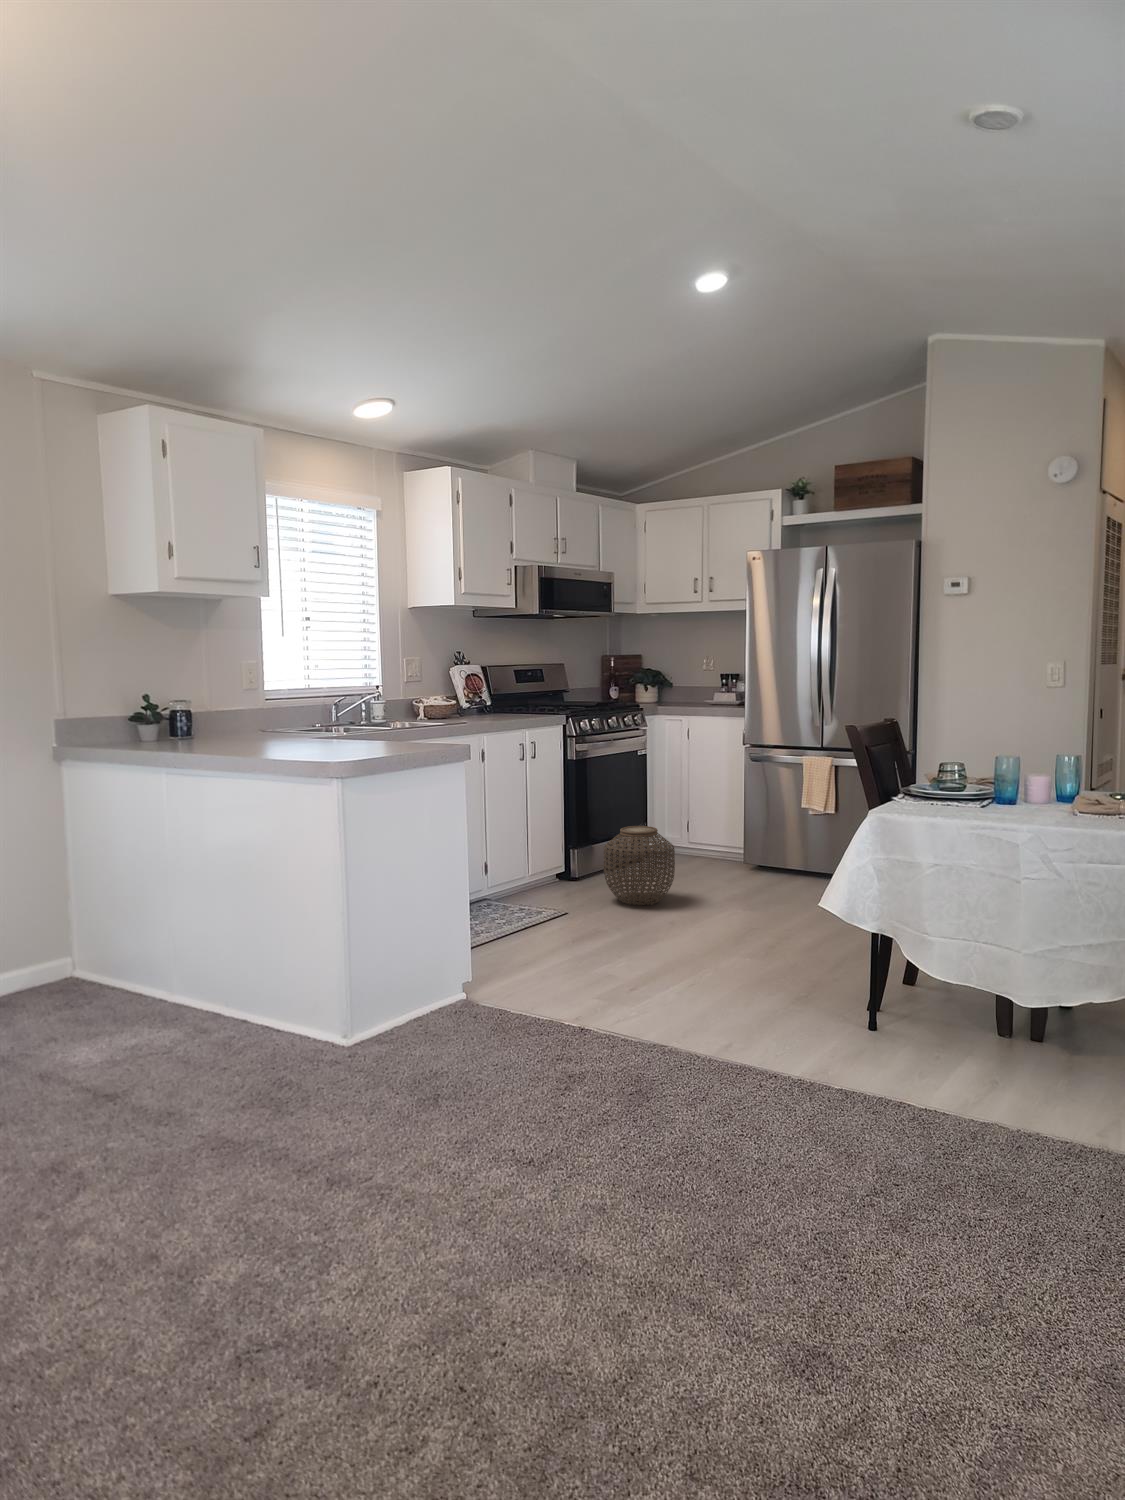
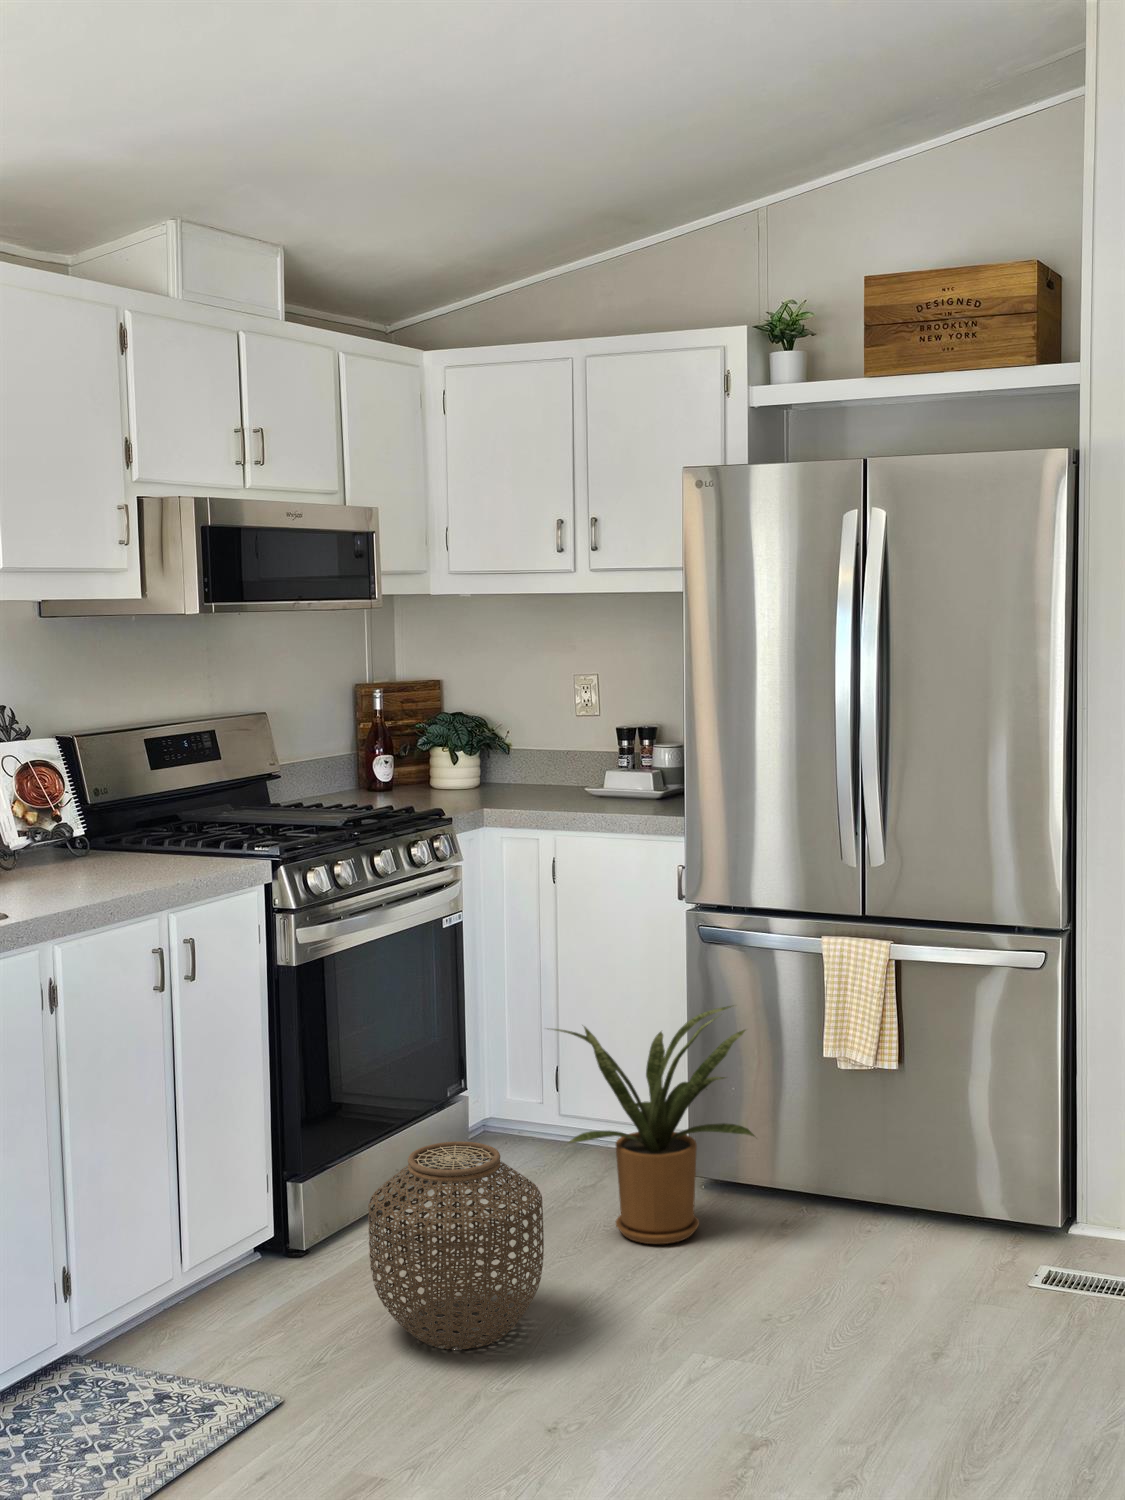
house plant: none [679,783,771,884] -> present [554,1006,755,1244]

